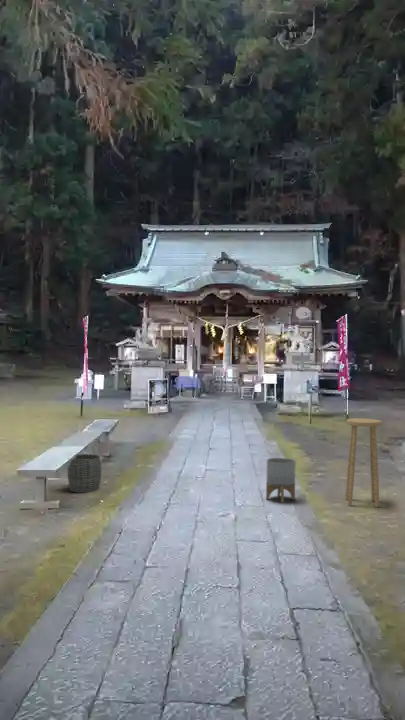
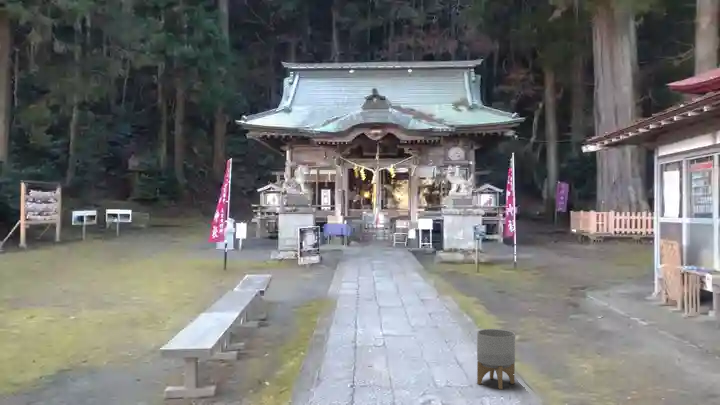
stool: present [346,418,382,507] -> none [572,275,621,390]
woven basket: present [68,454,101,493] -> none [216,326,259,377]

